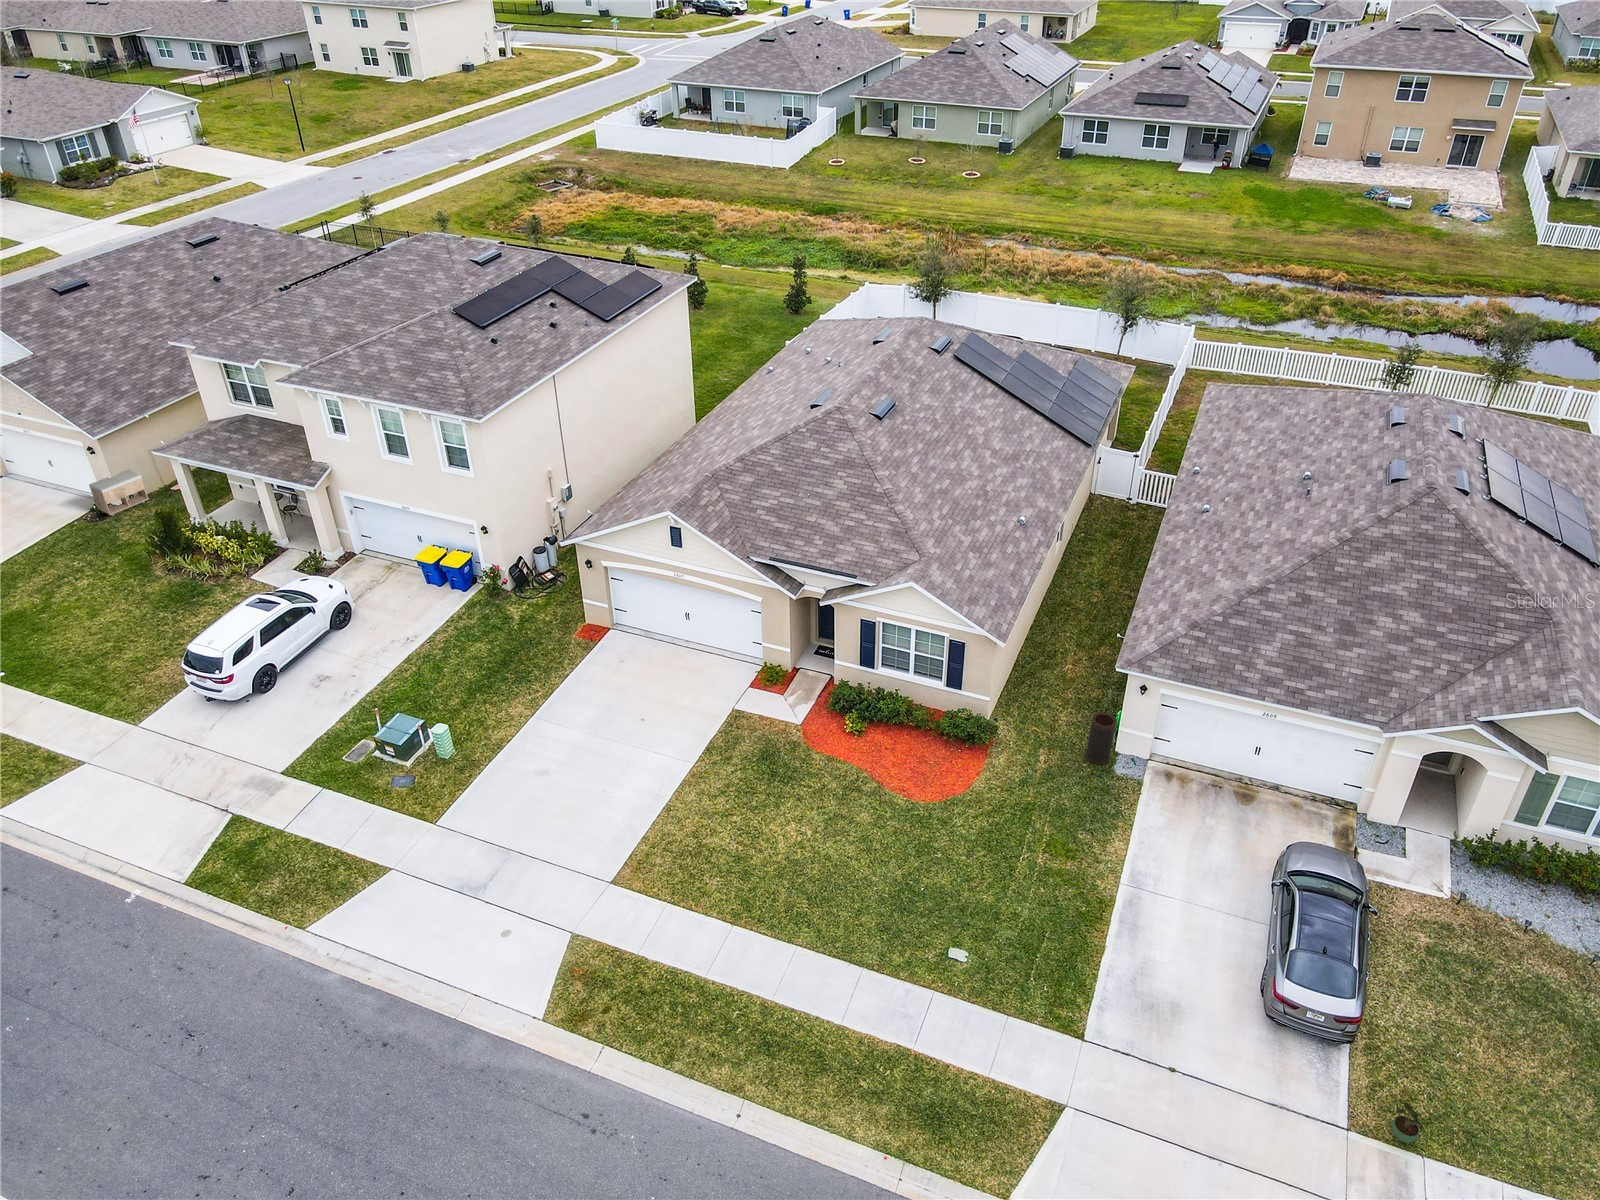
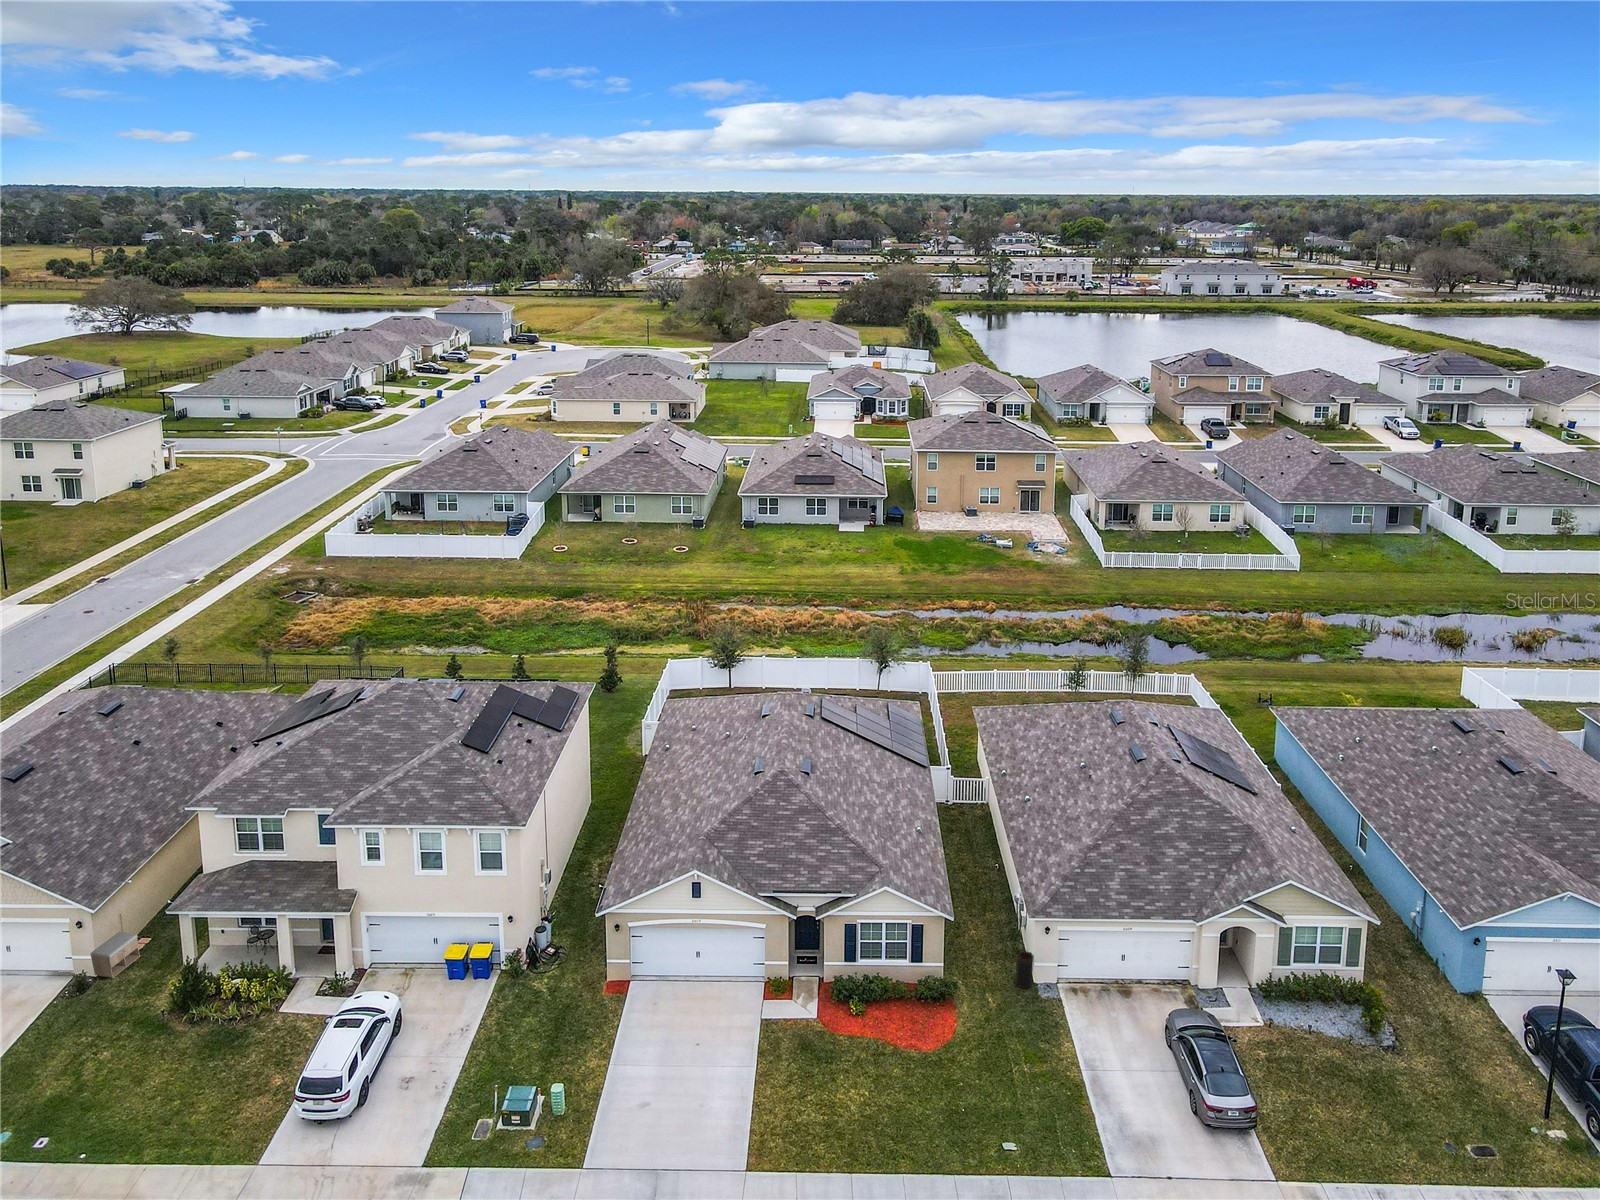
potted plant: present [1391,1102,1423,1143] -> none [1290,1131,1309,1157]

